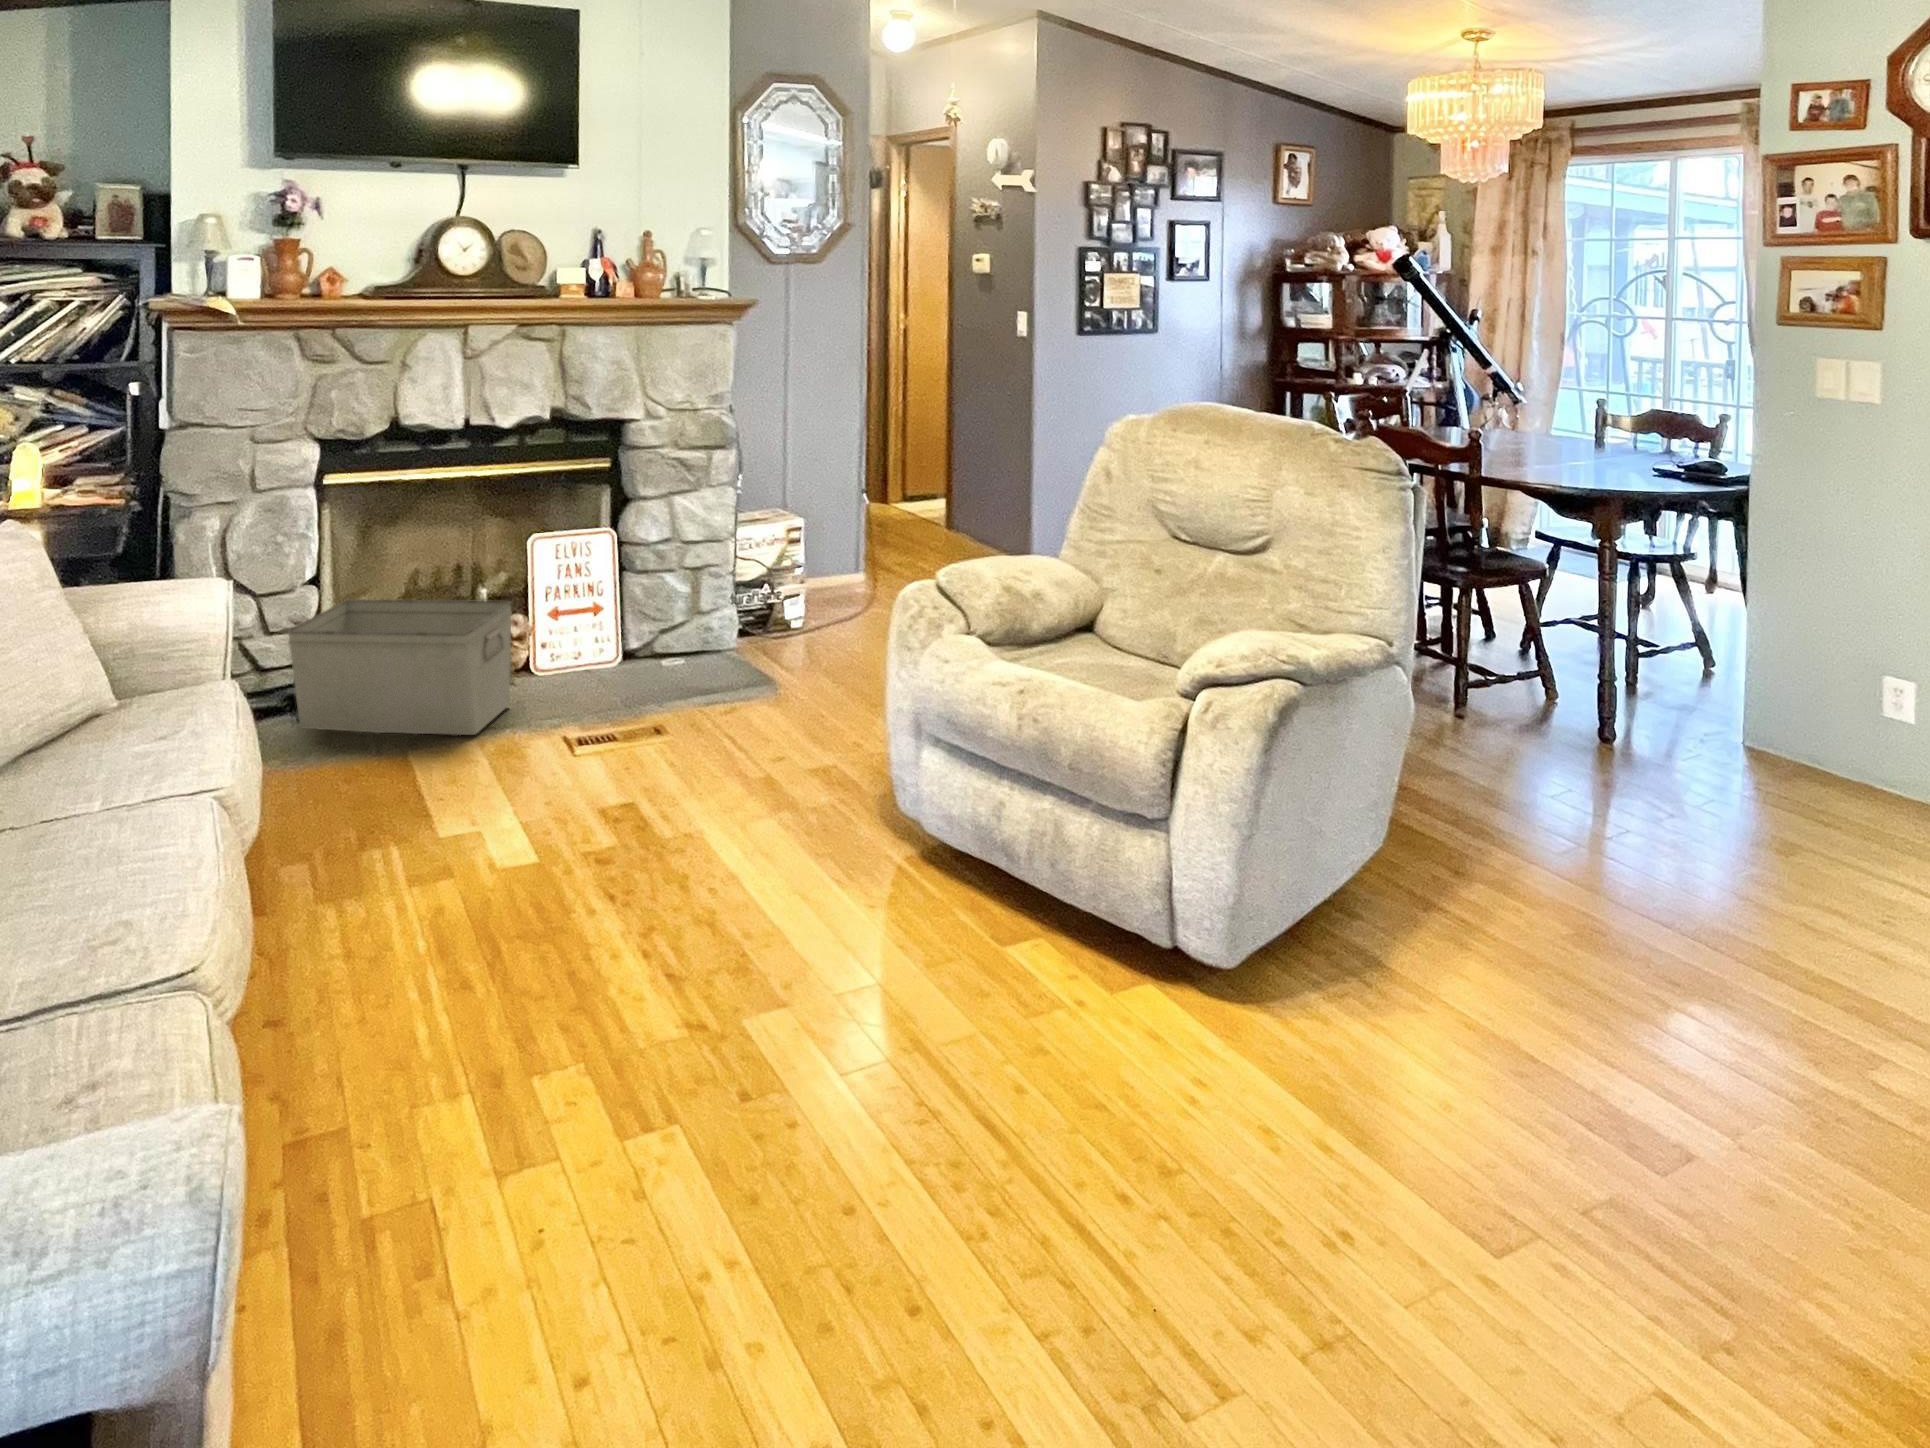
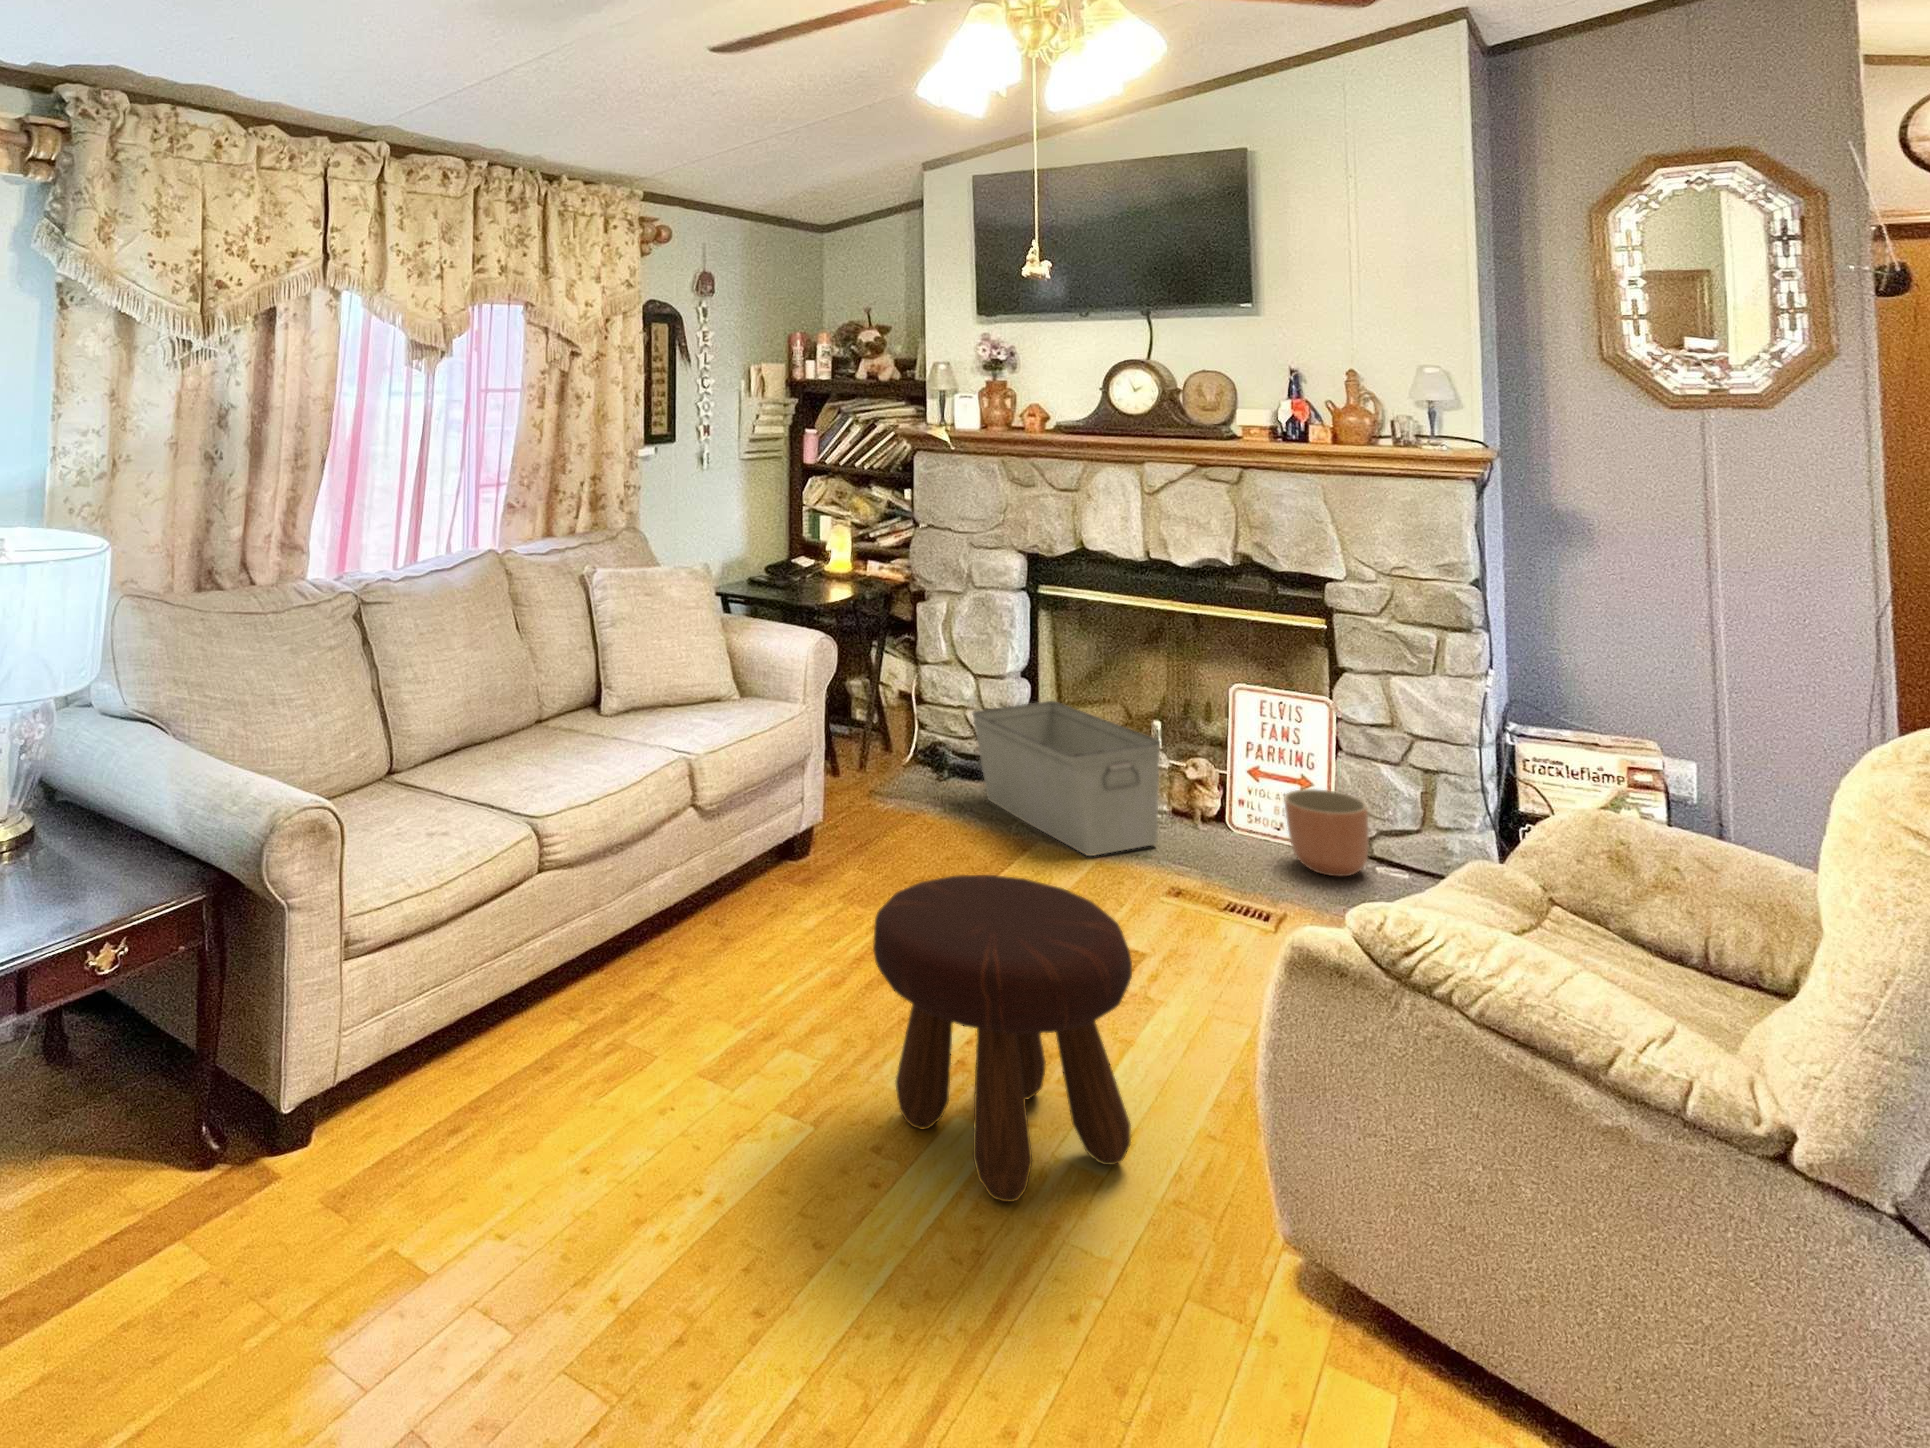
planter: none [605,608,670,680] -> present [1284,789,1369,876]
footstool: none [640,702,890,992] -> present [873,875,1132,1202]

